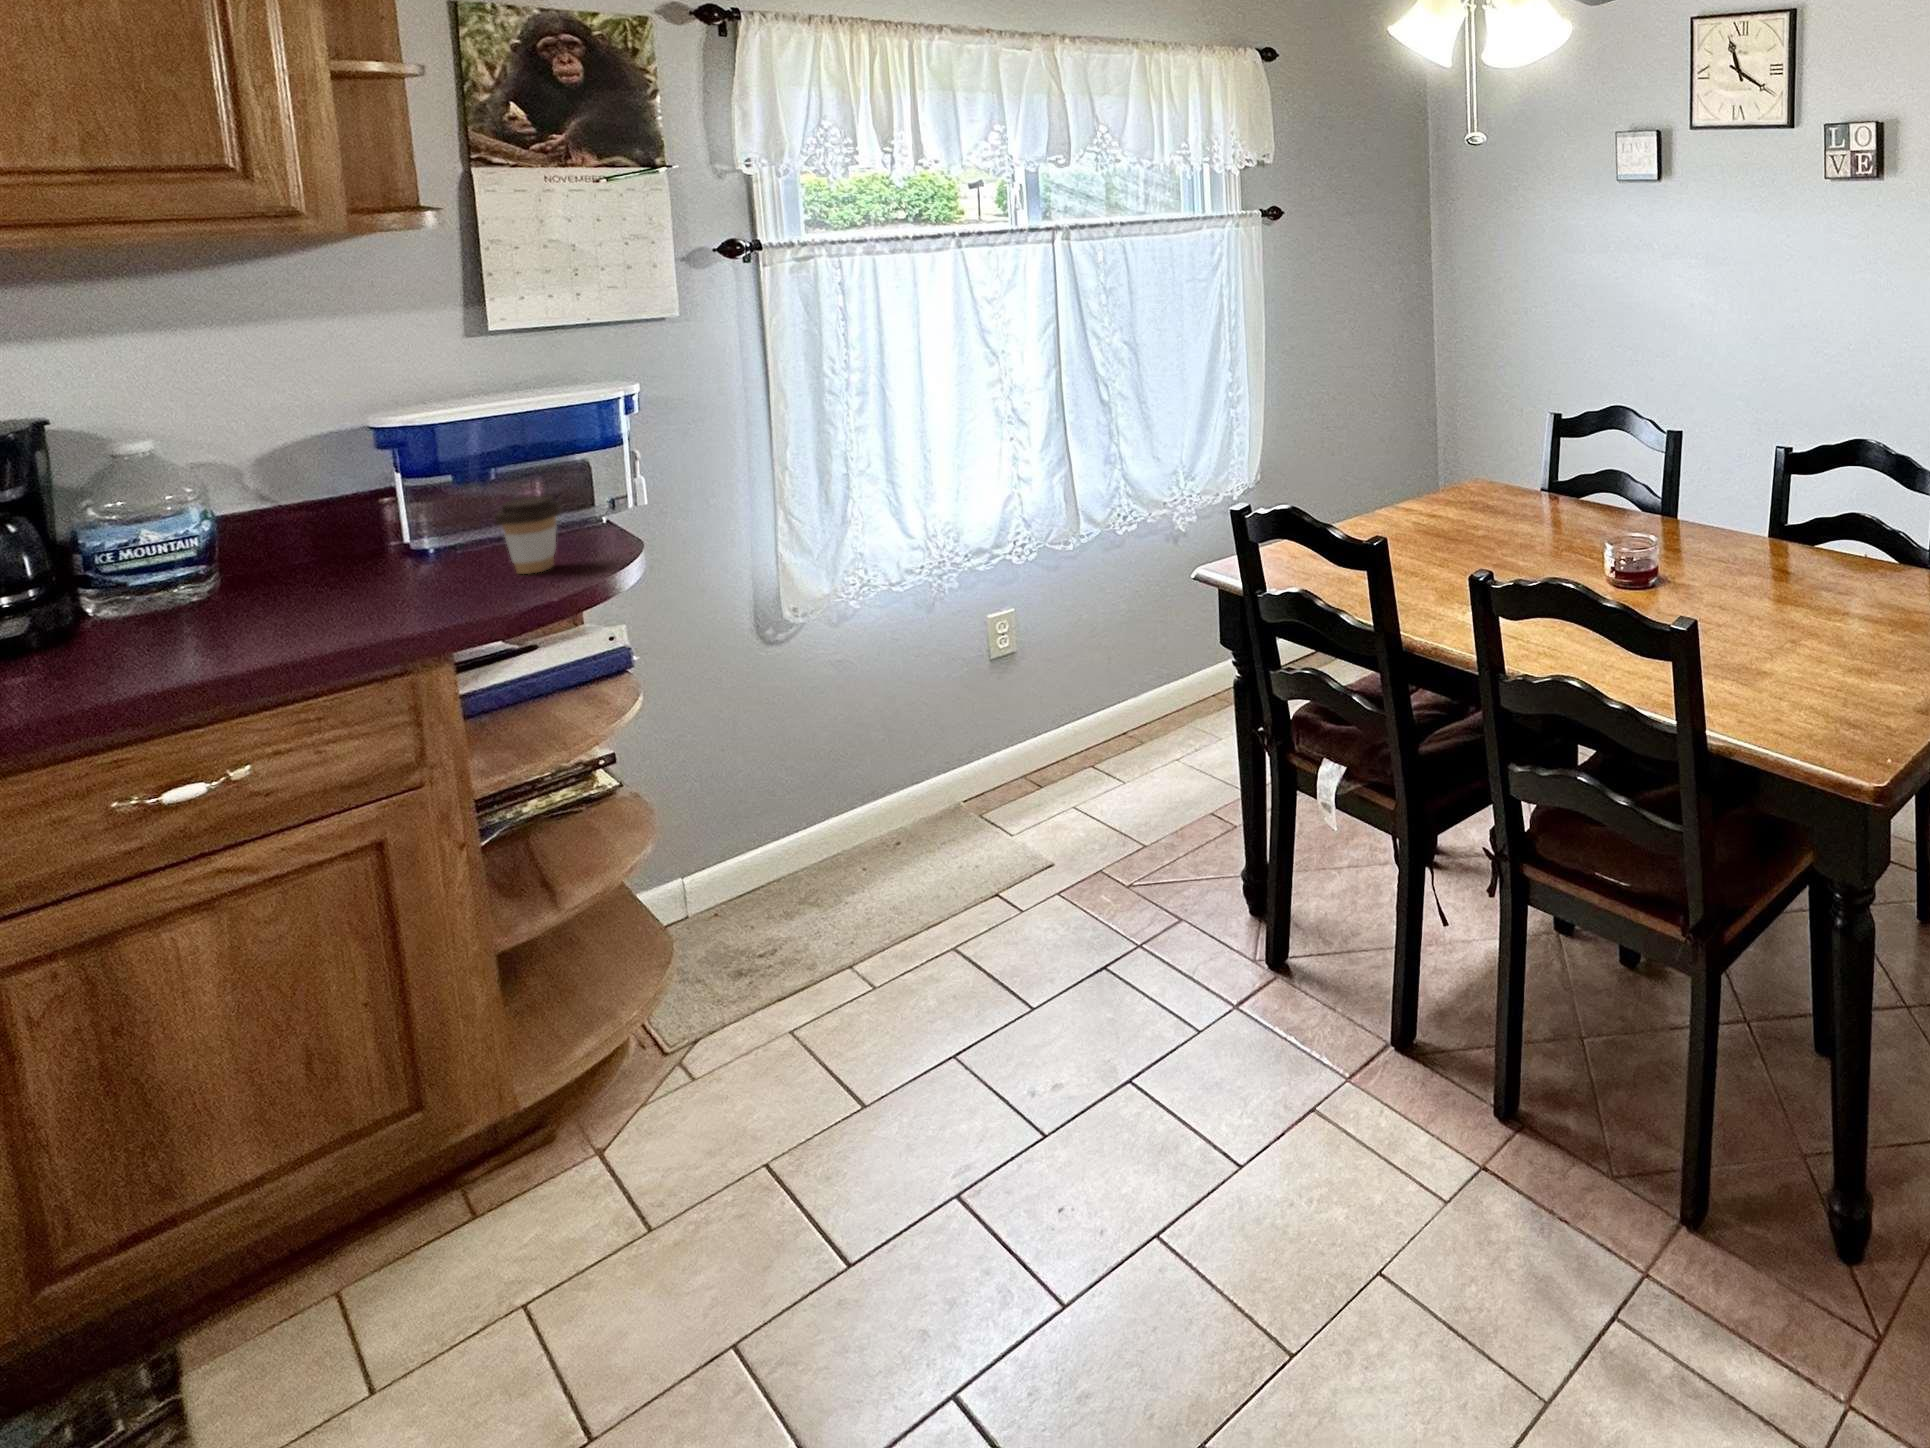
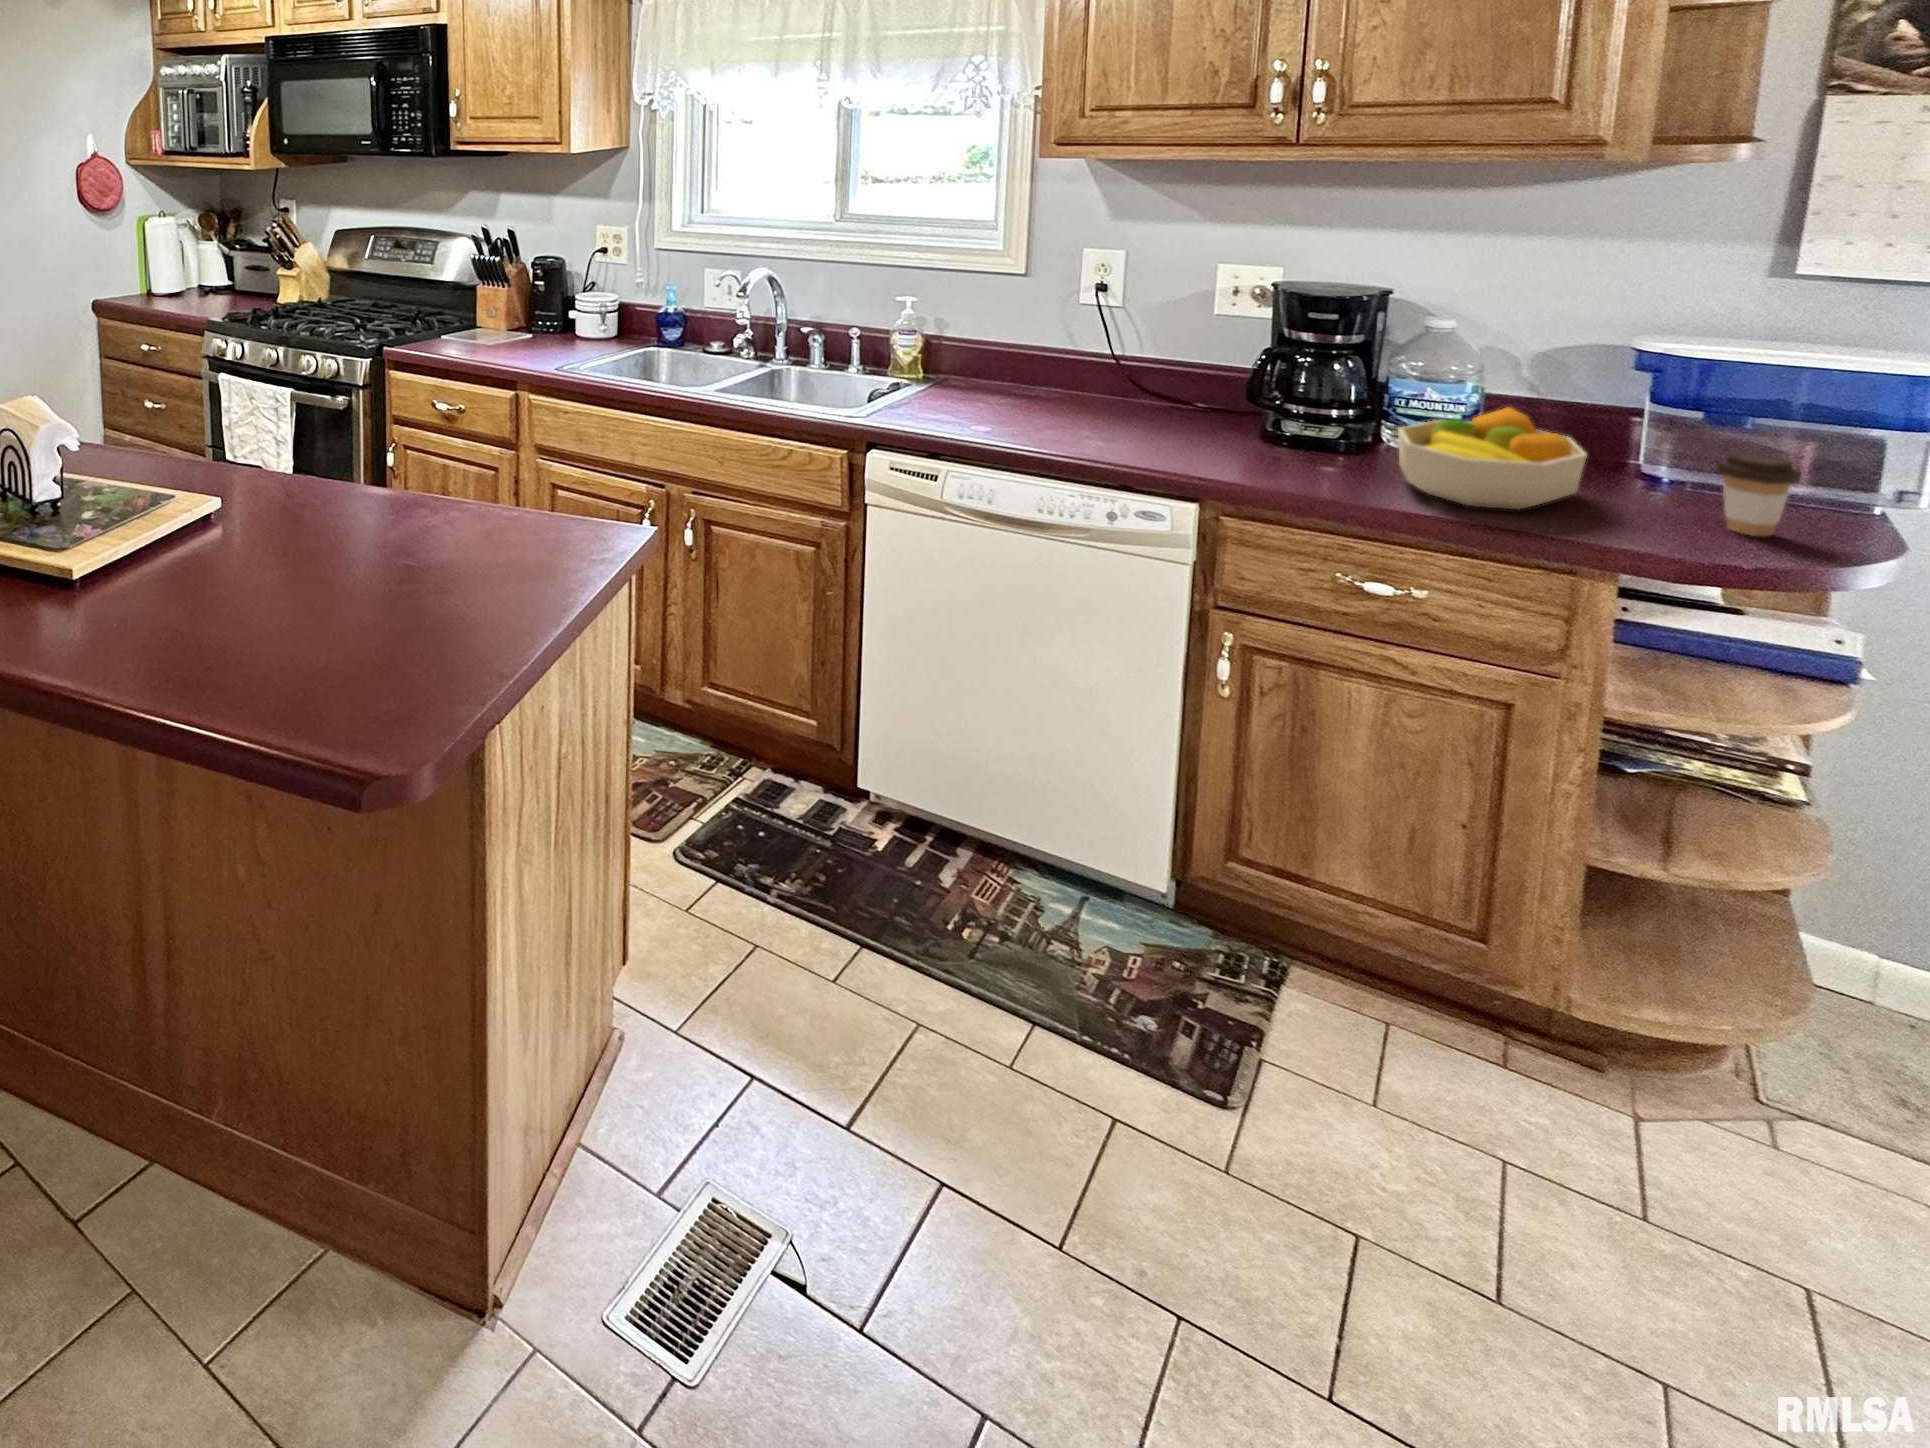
fruit bowl: none [125,523,371,652] -> present [1398,408,1587,510]

